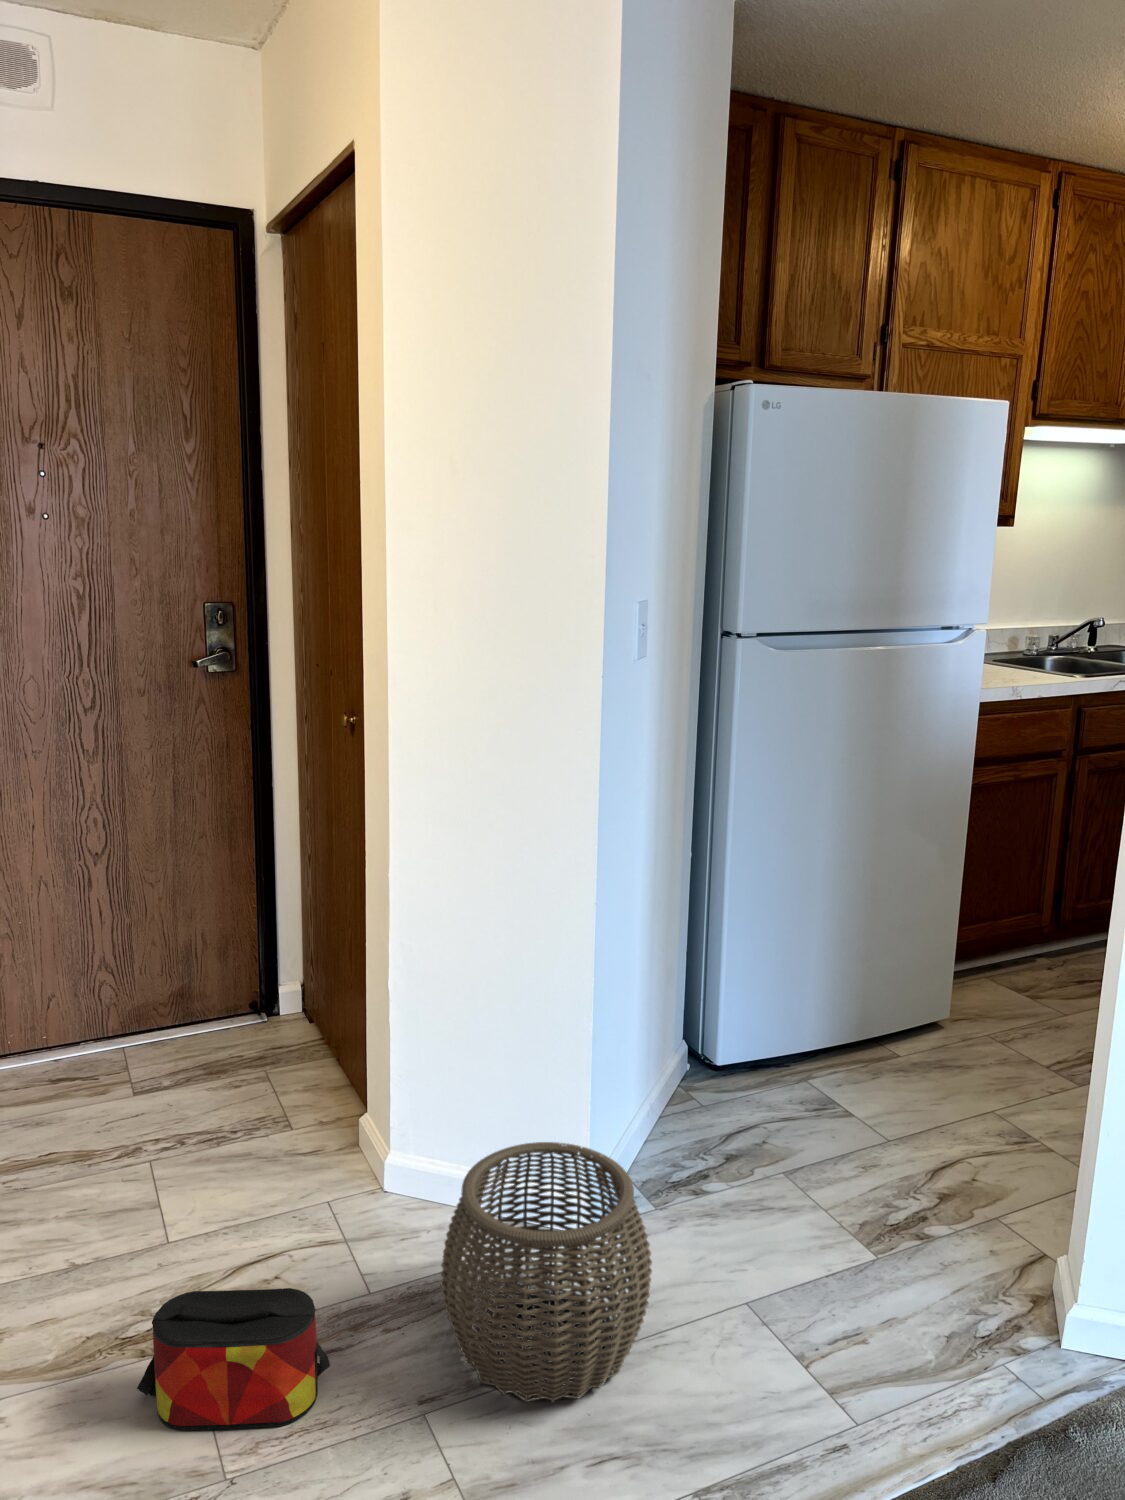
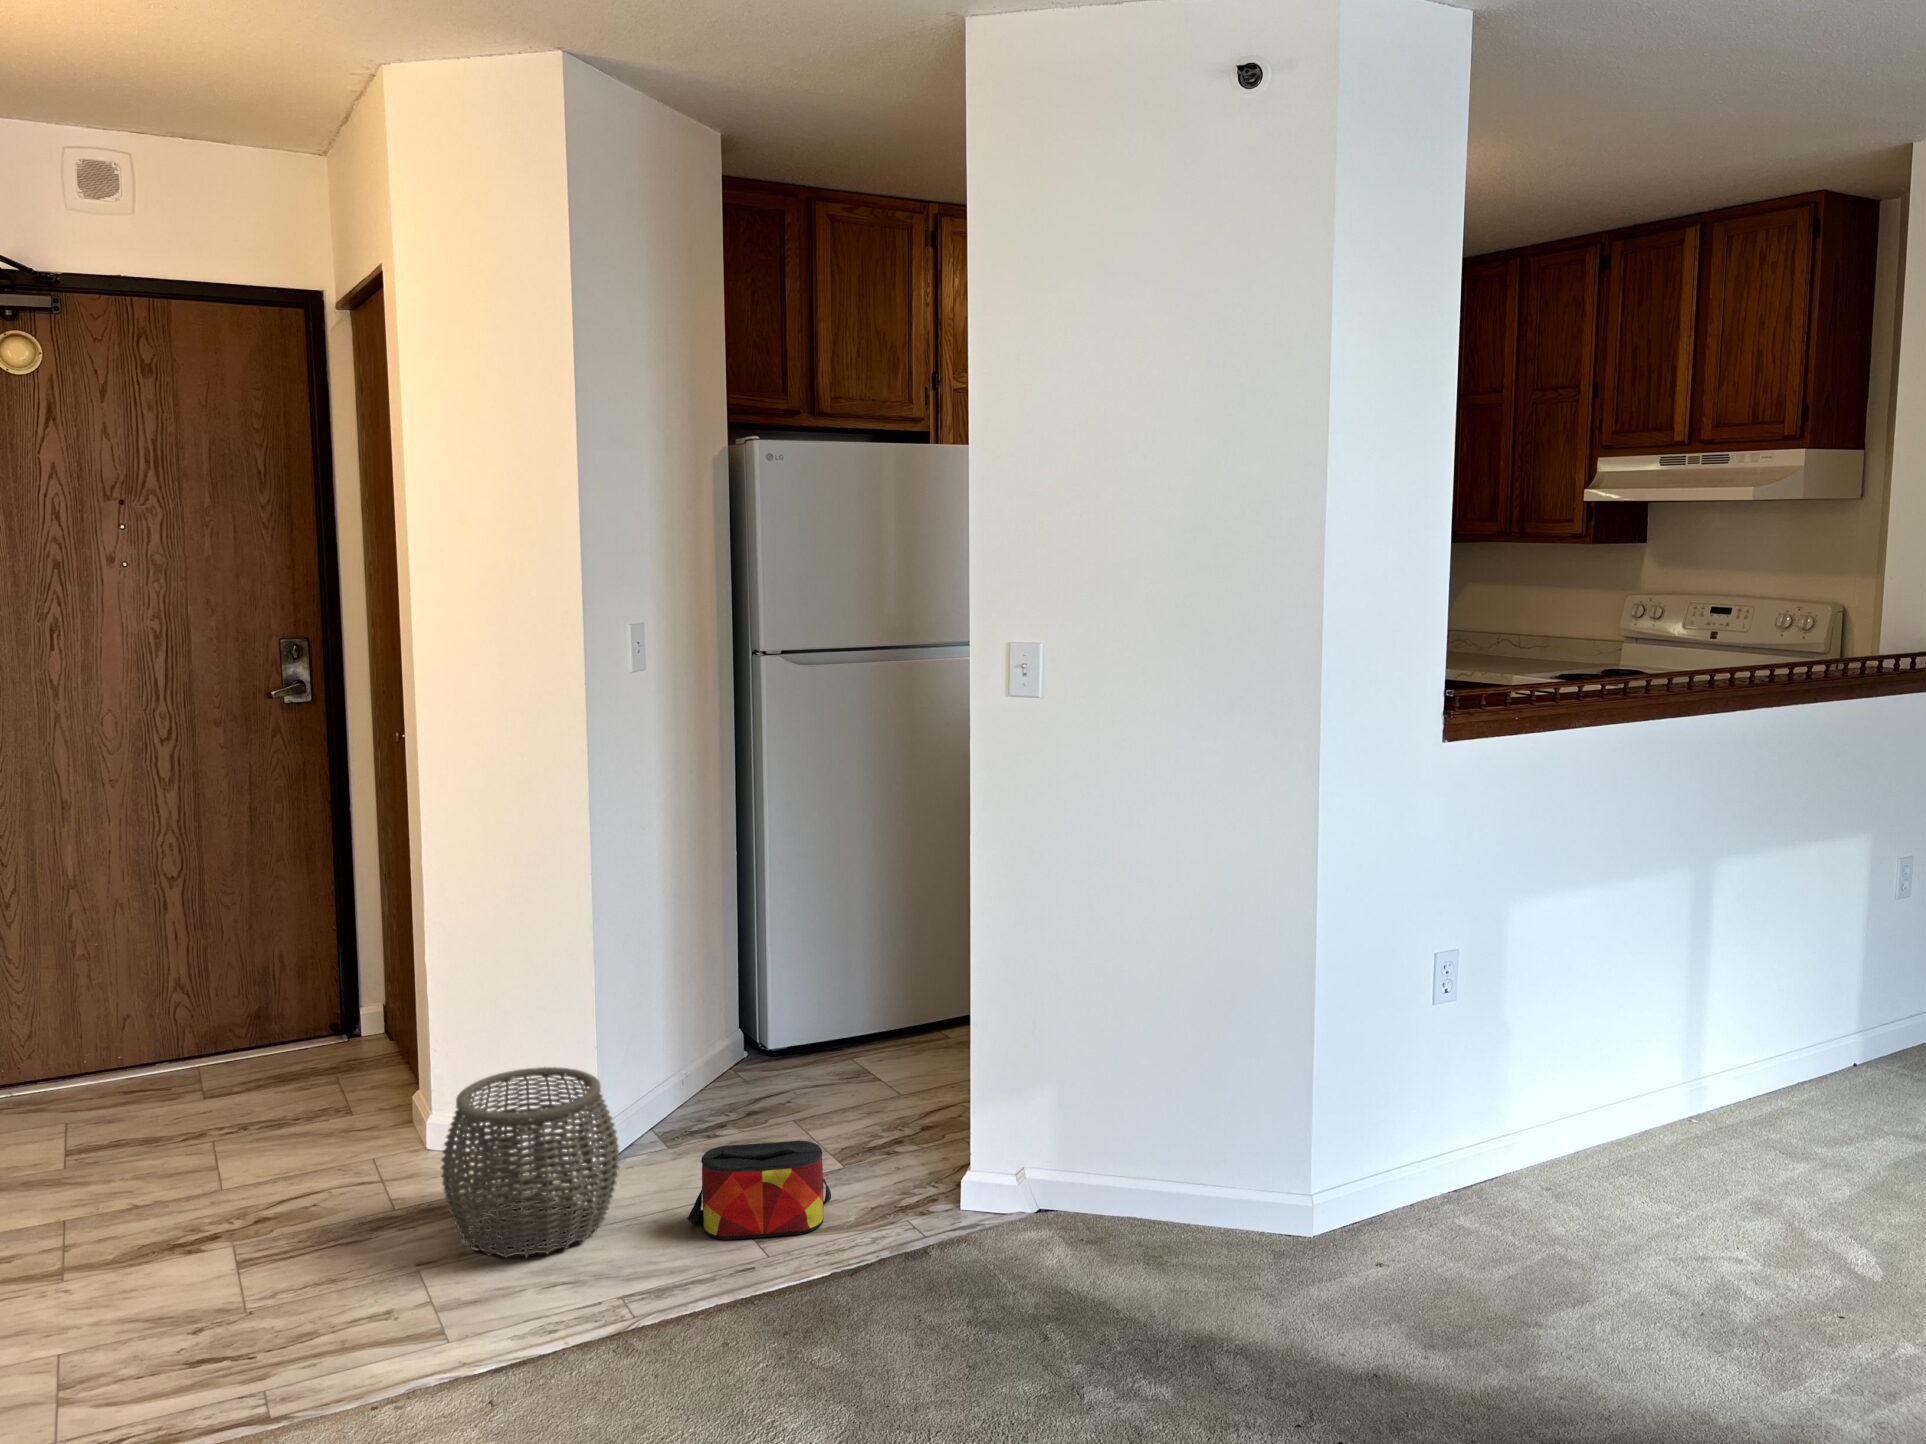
bag: present [137,1288,330,1430] -> present [687,1141,831,1240]

